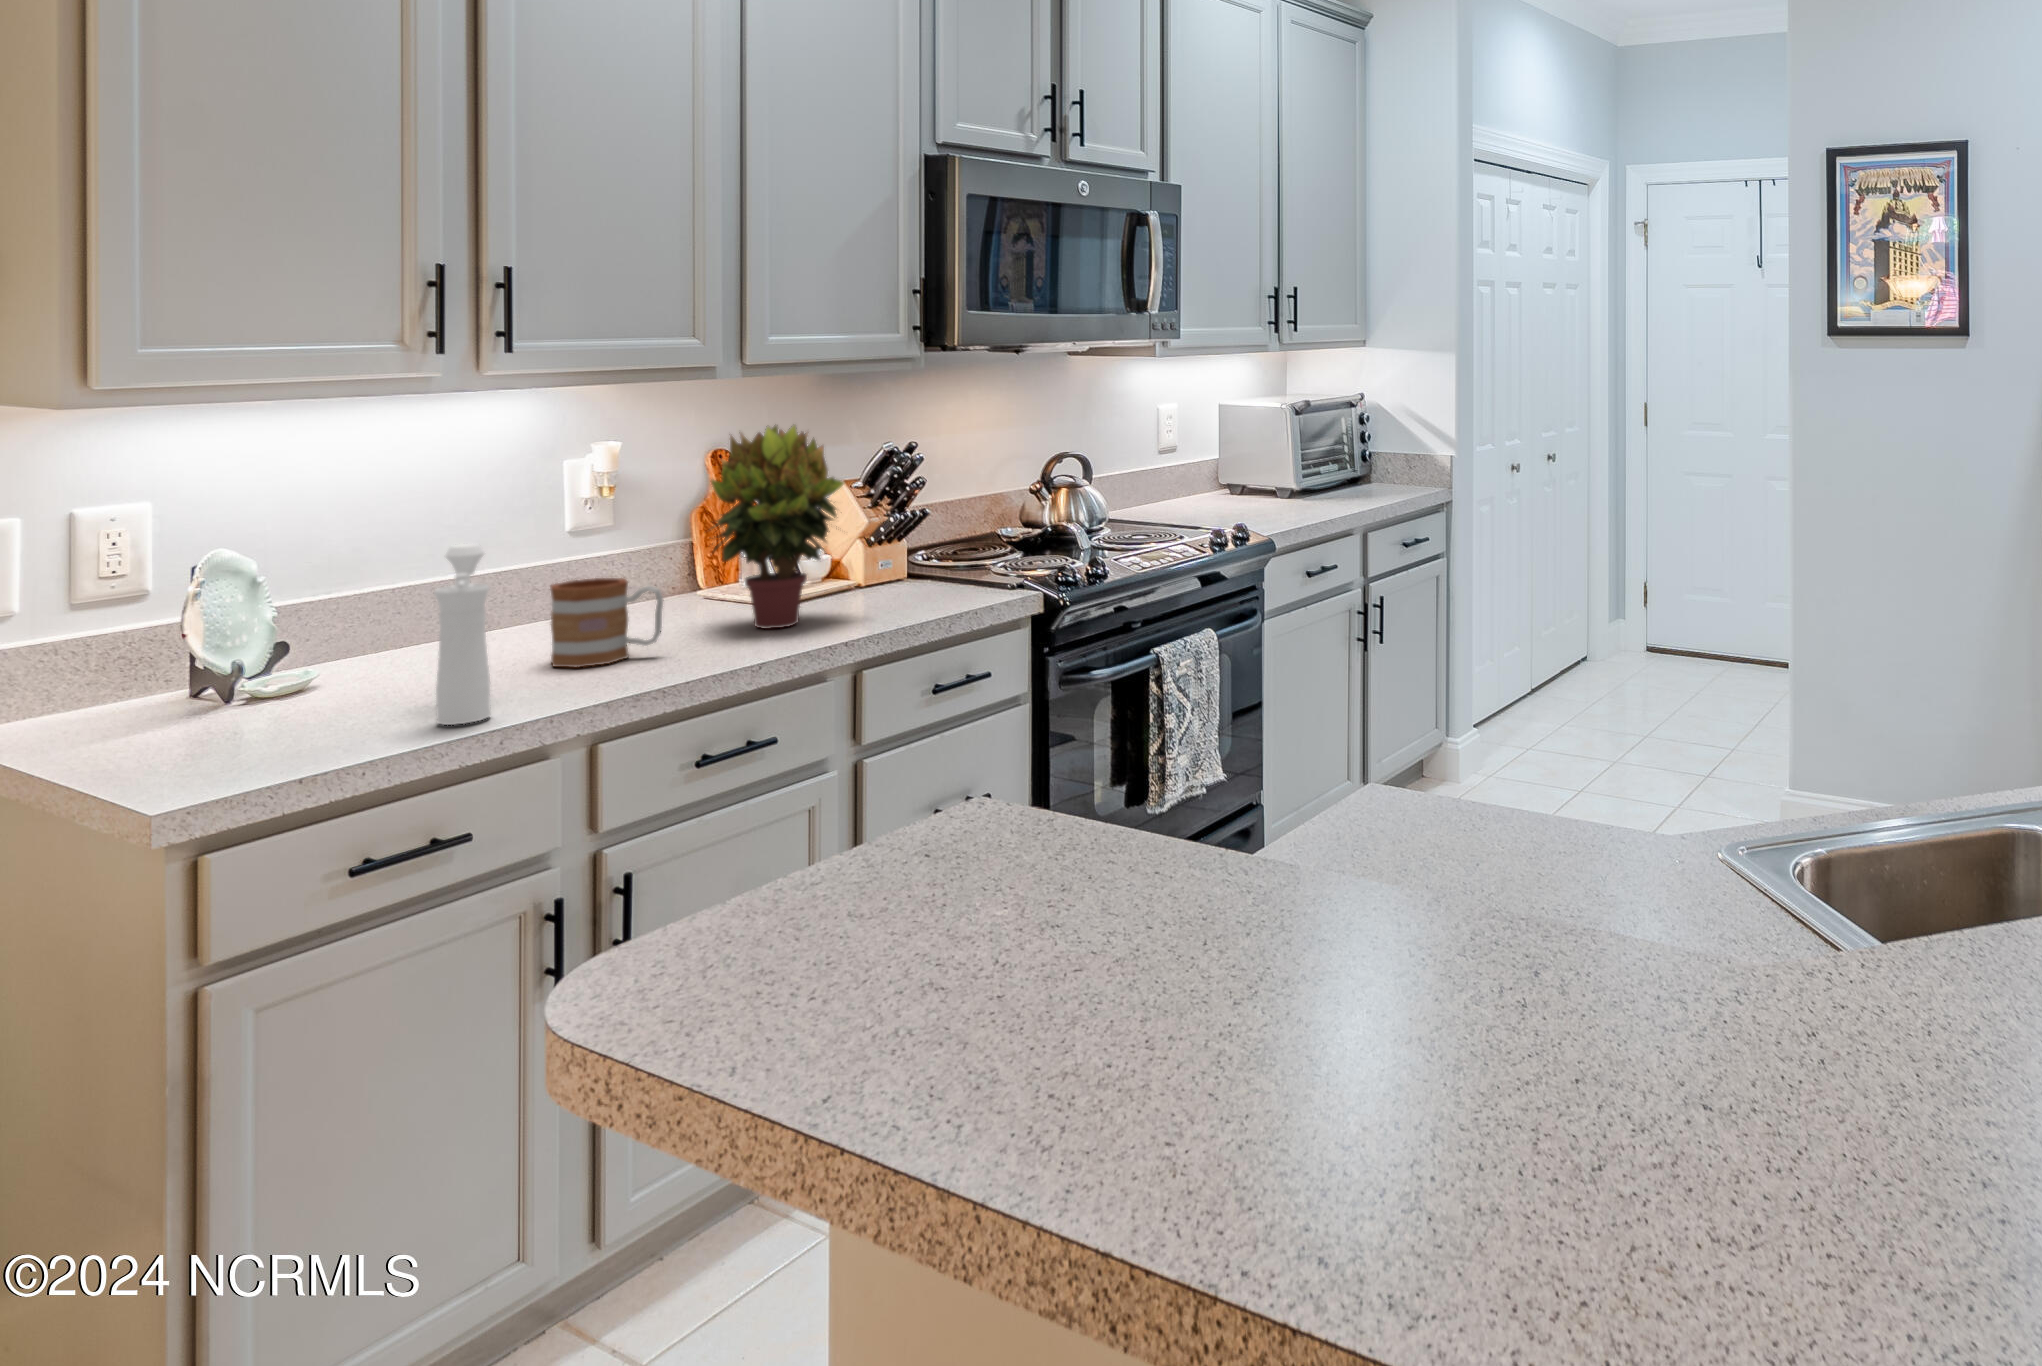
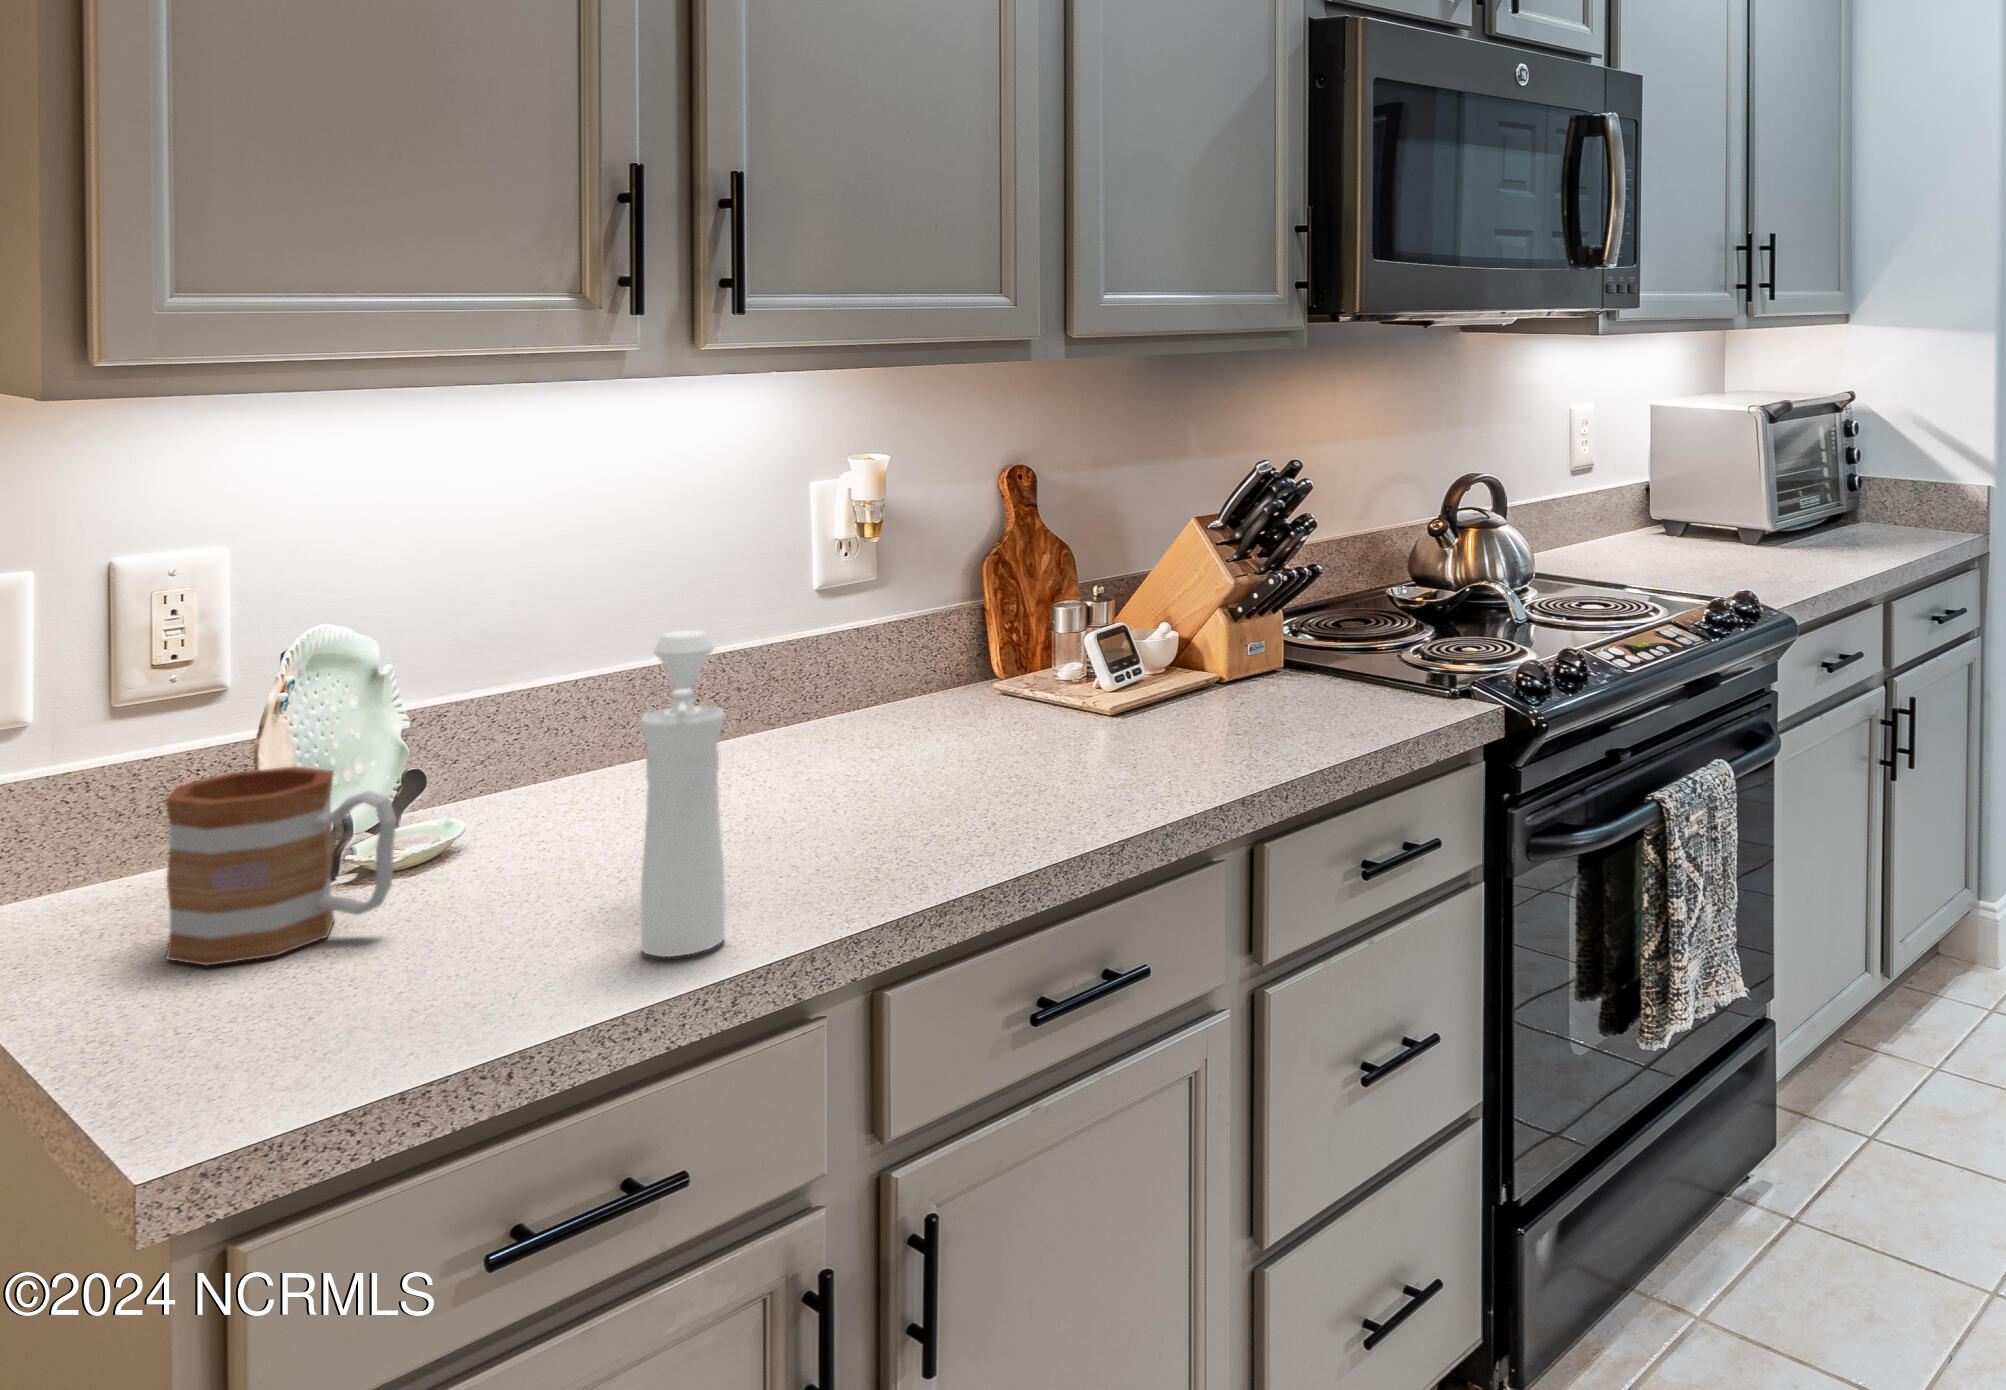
potted plant: present [711,425,844,629] -> none [1021,431,1236,763]
mug: present [550,578,664,667] -> present [166,767,396,965]

